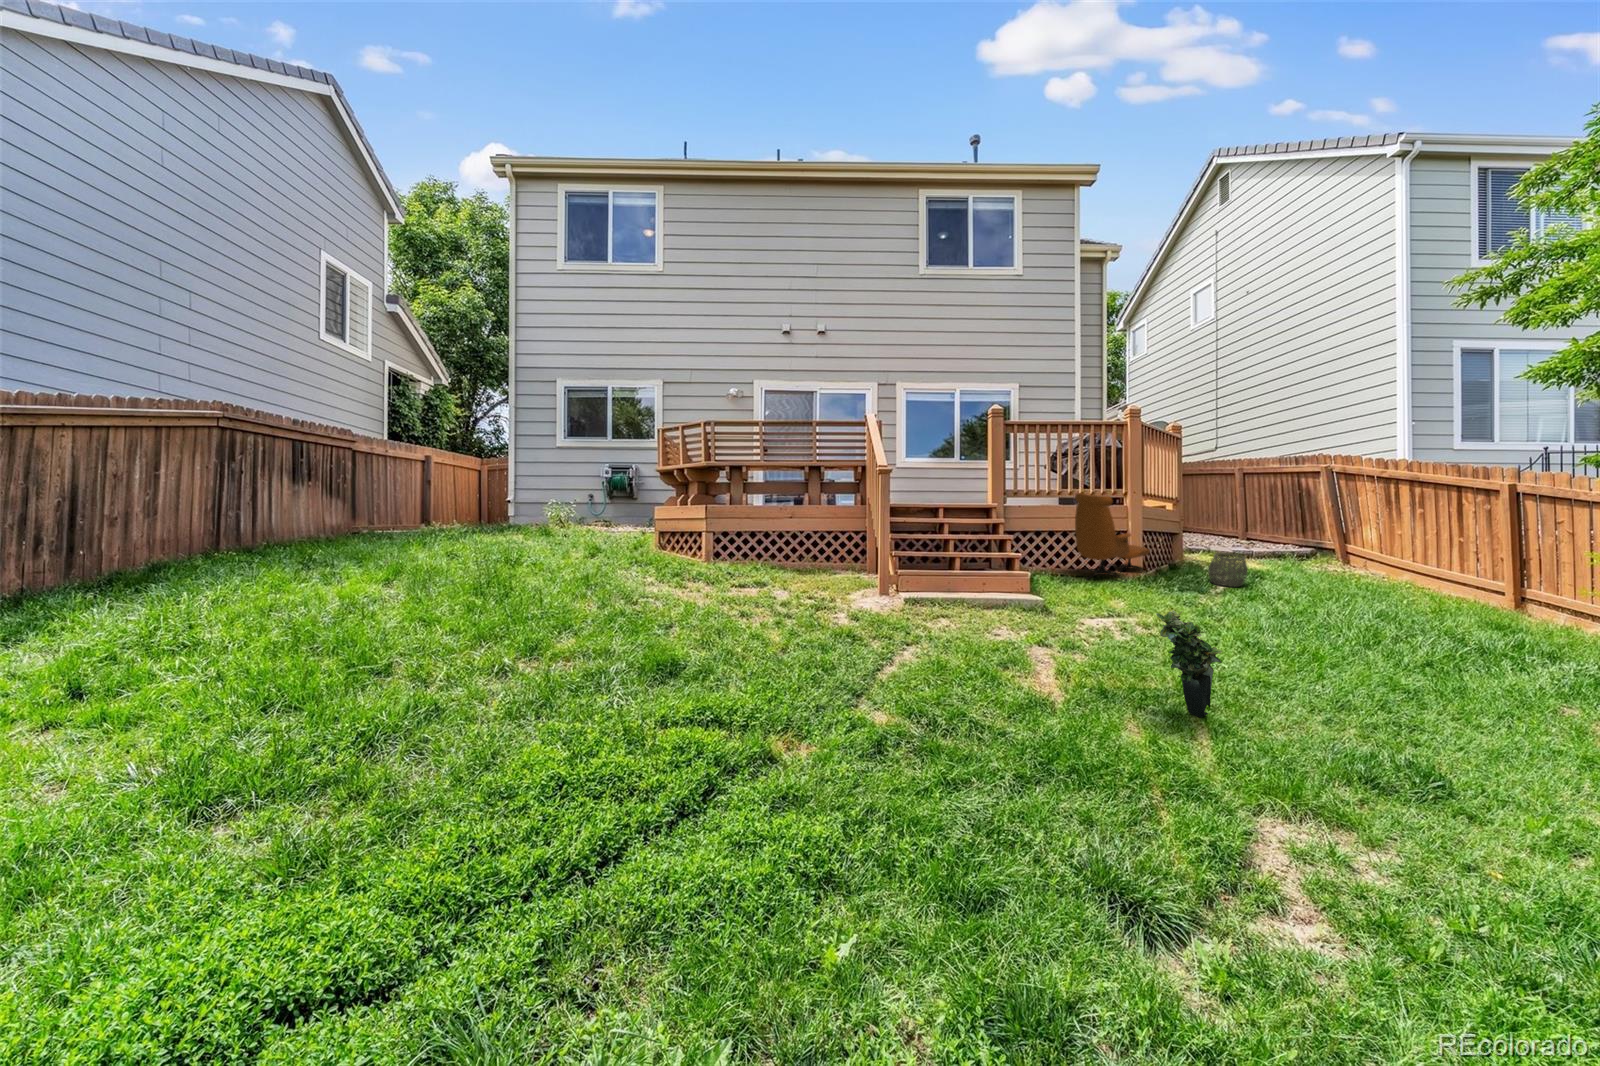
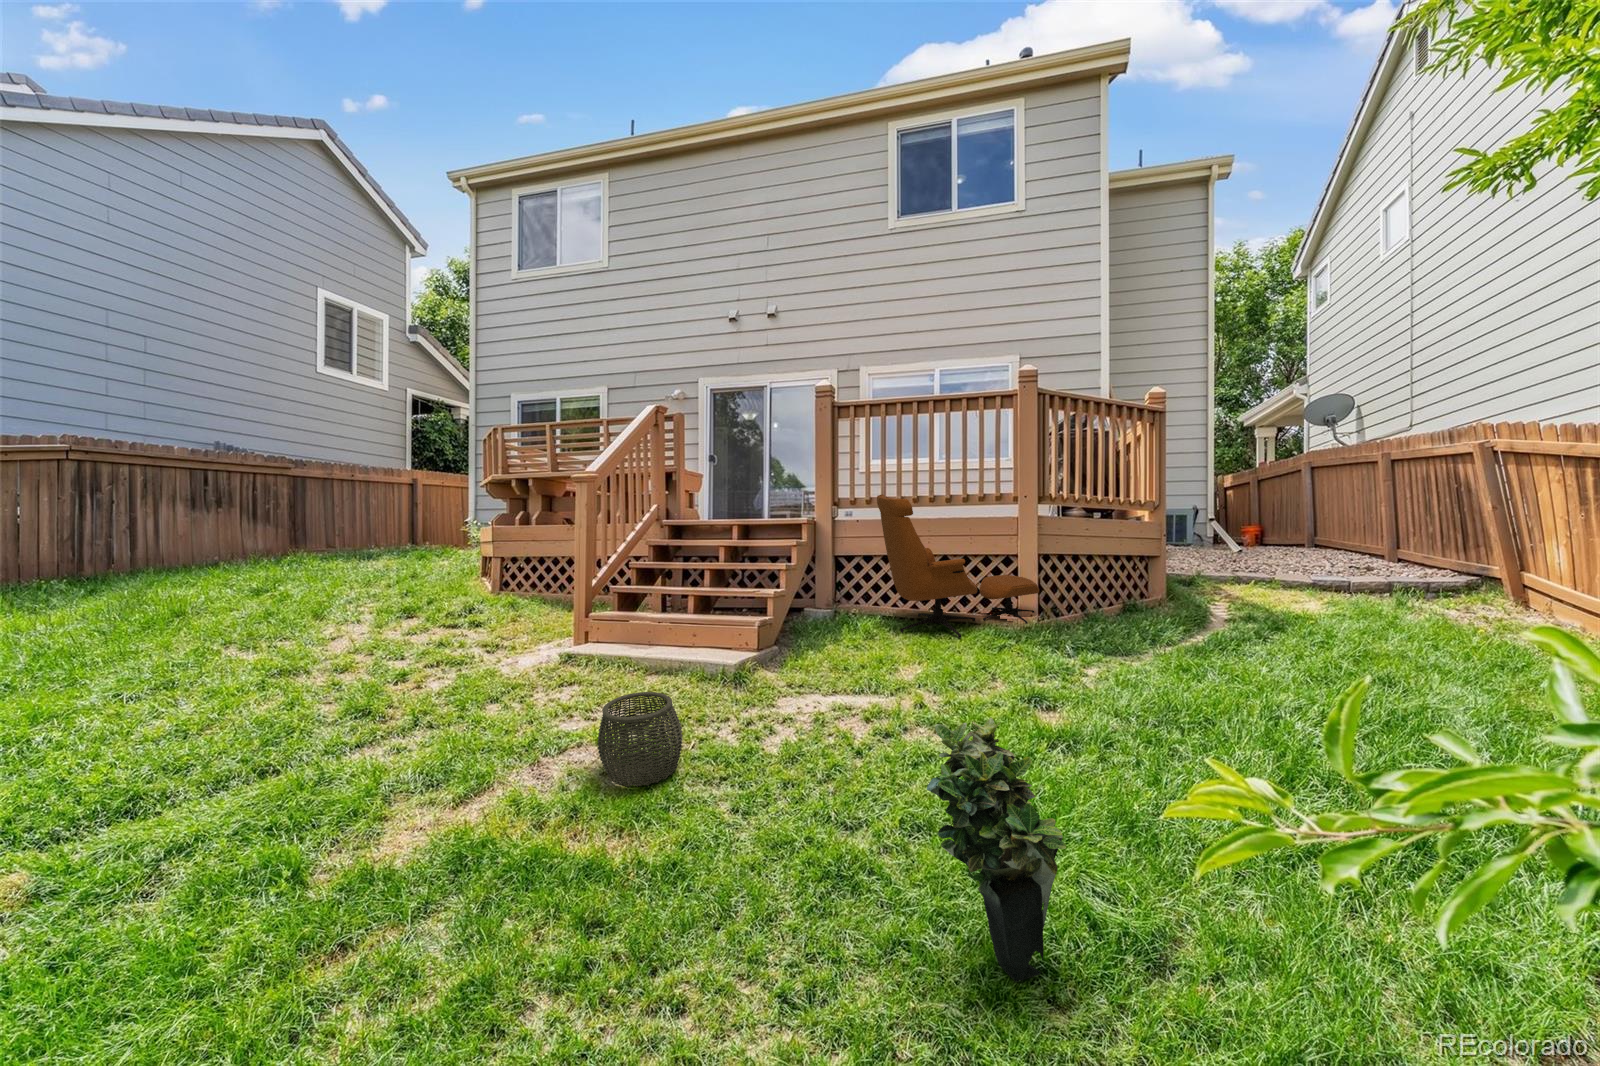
woven basket: present [1208,553,1247,587] -> present [598,692,683,787]
potted plant: present [1156,610,1223,717] -> present [927,718,1066,982]

